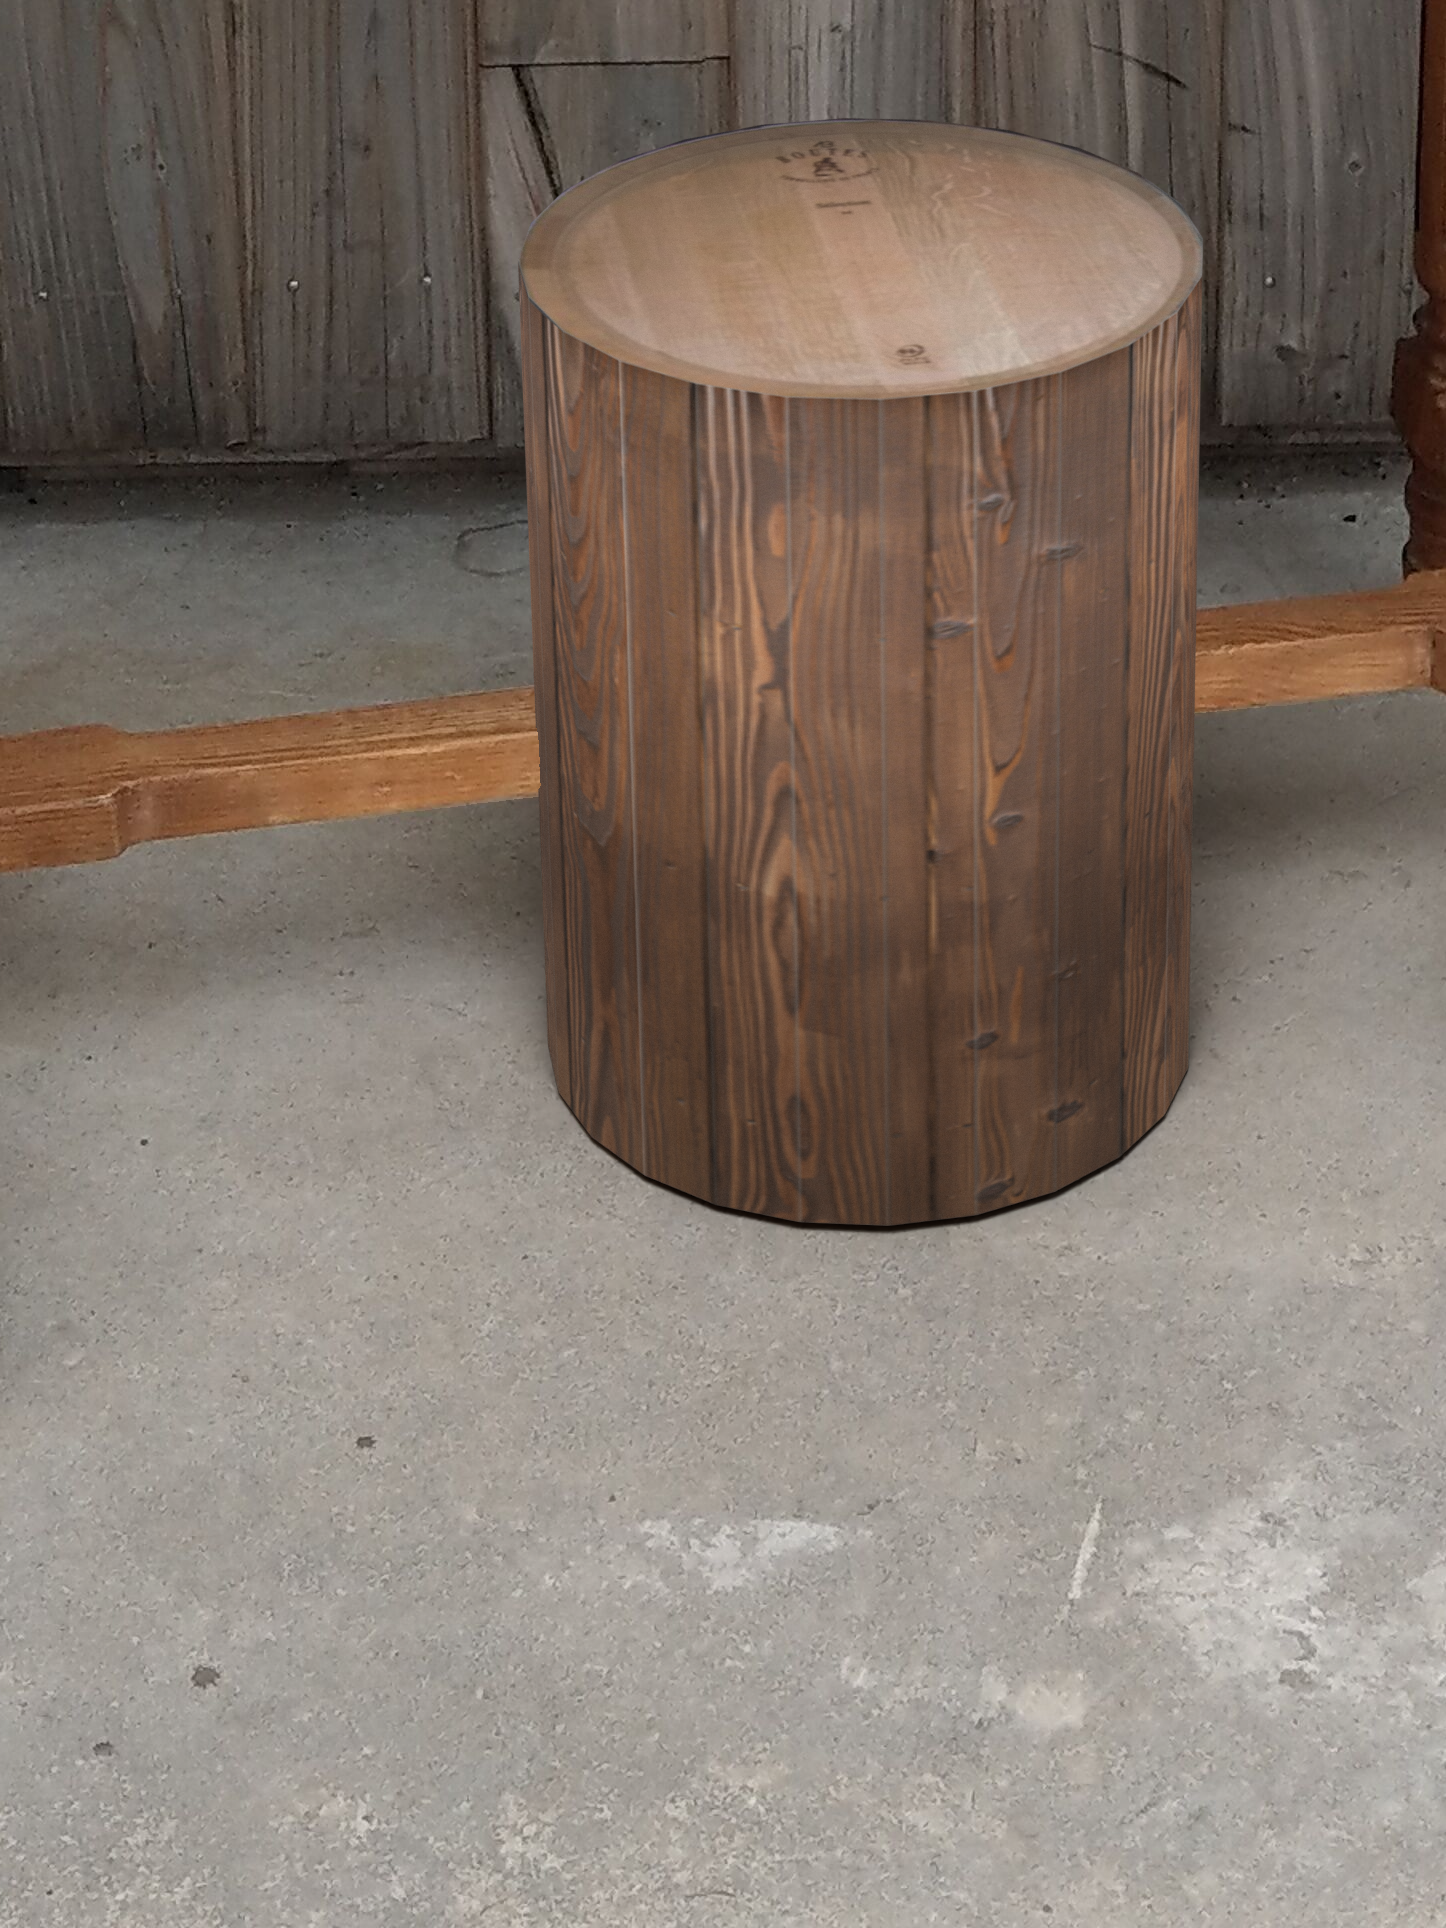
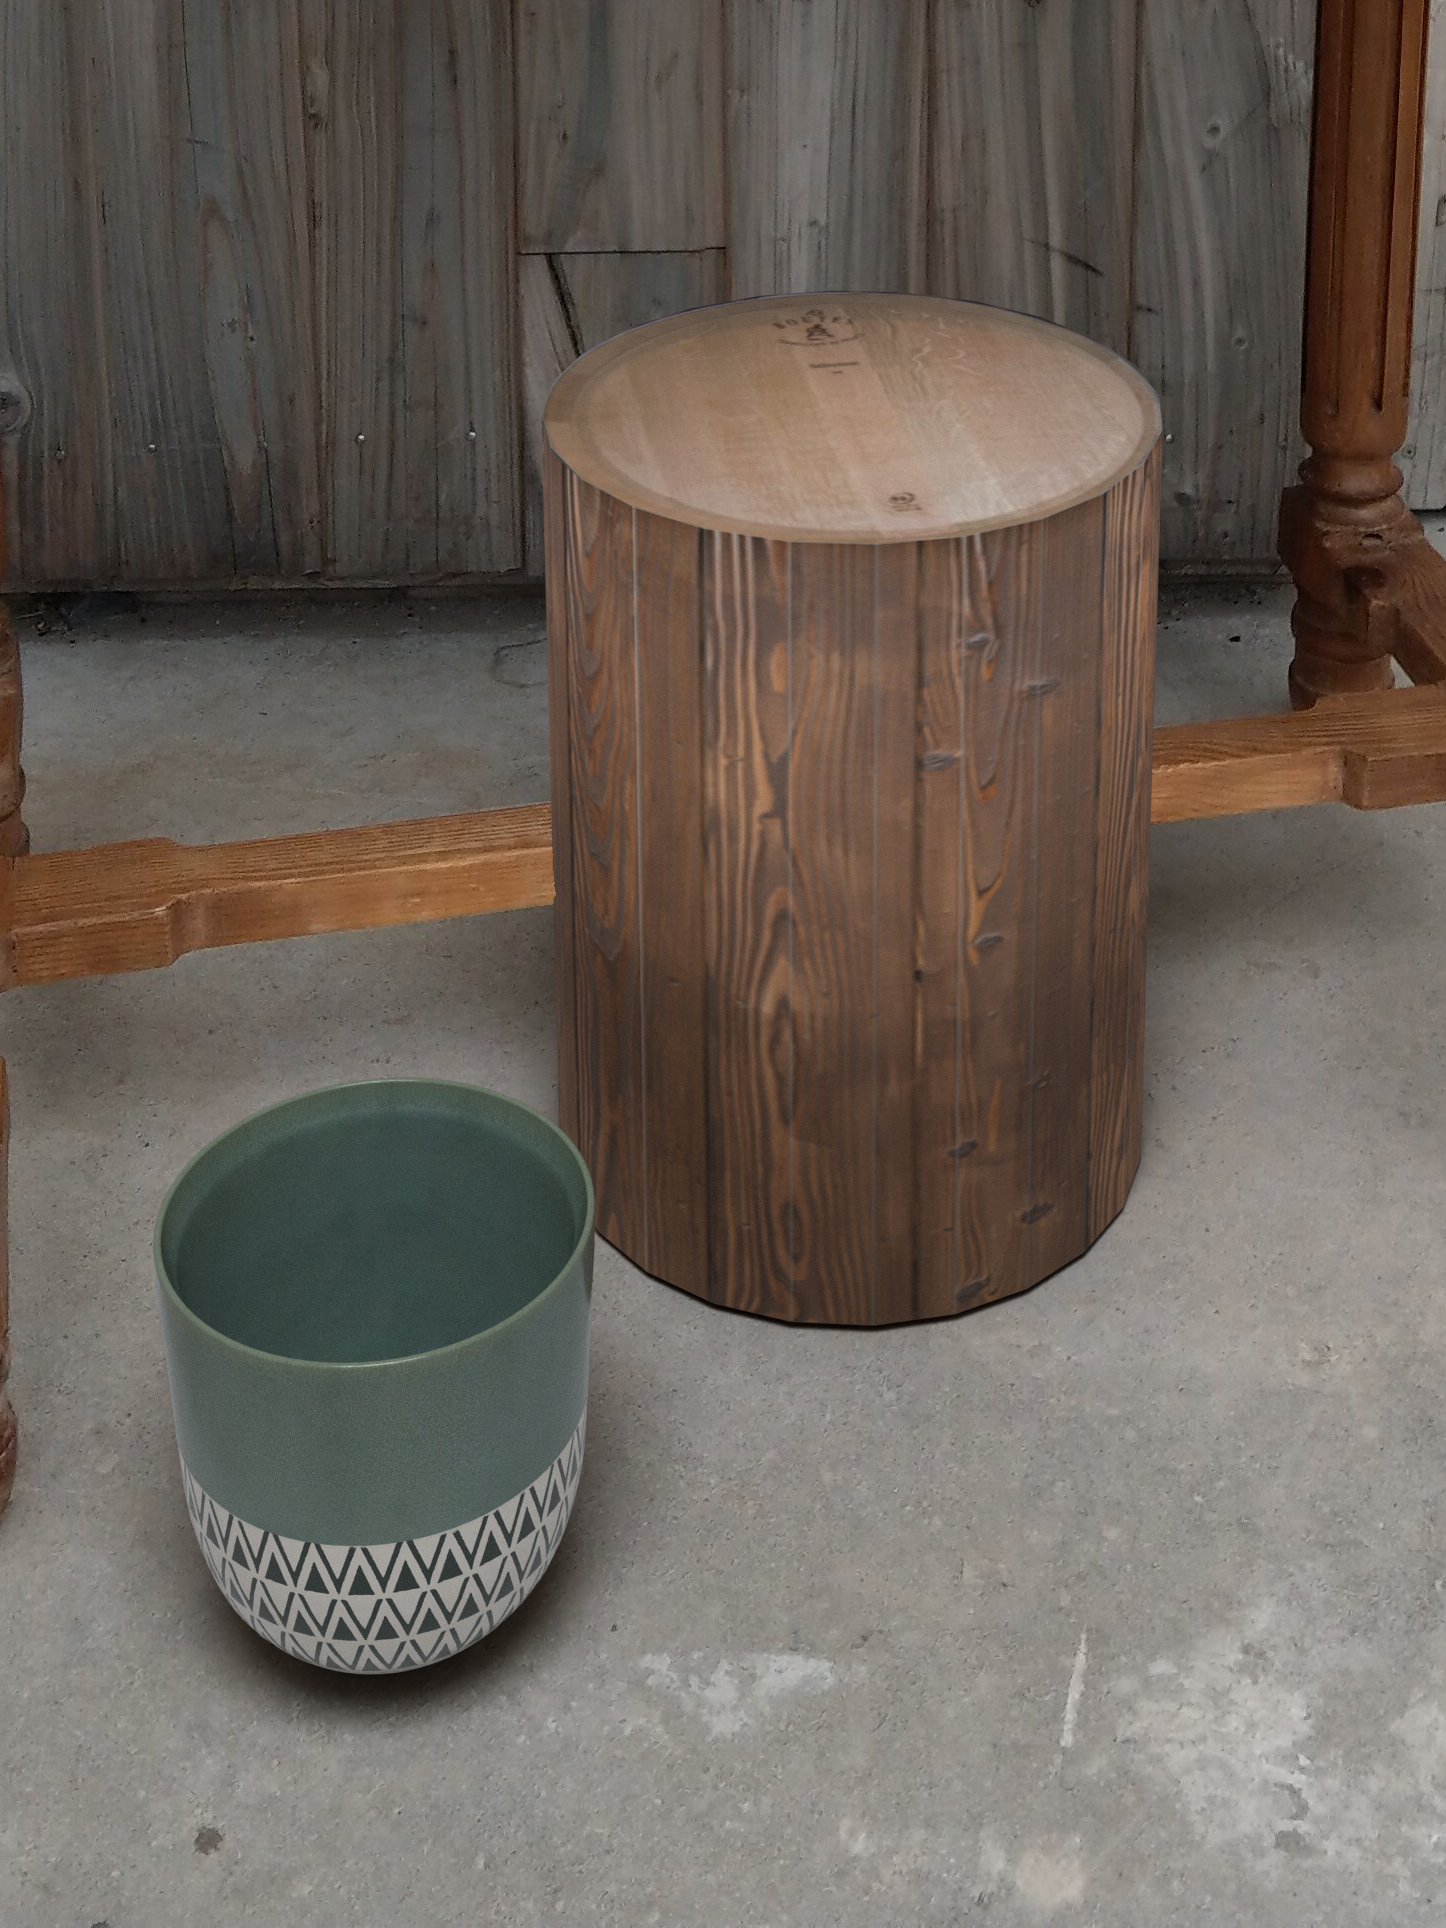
planter: none [137,952,587,1527] -> present [153,1077,595,1674]

